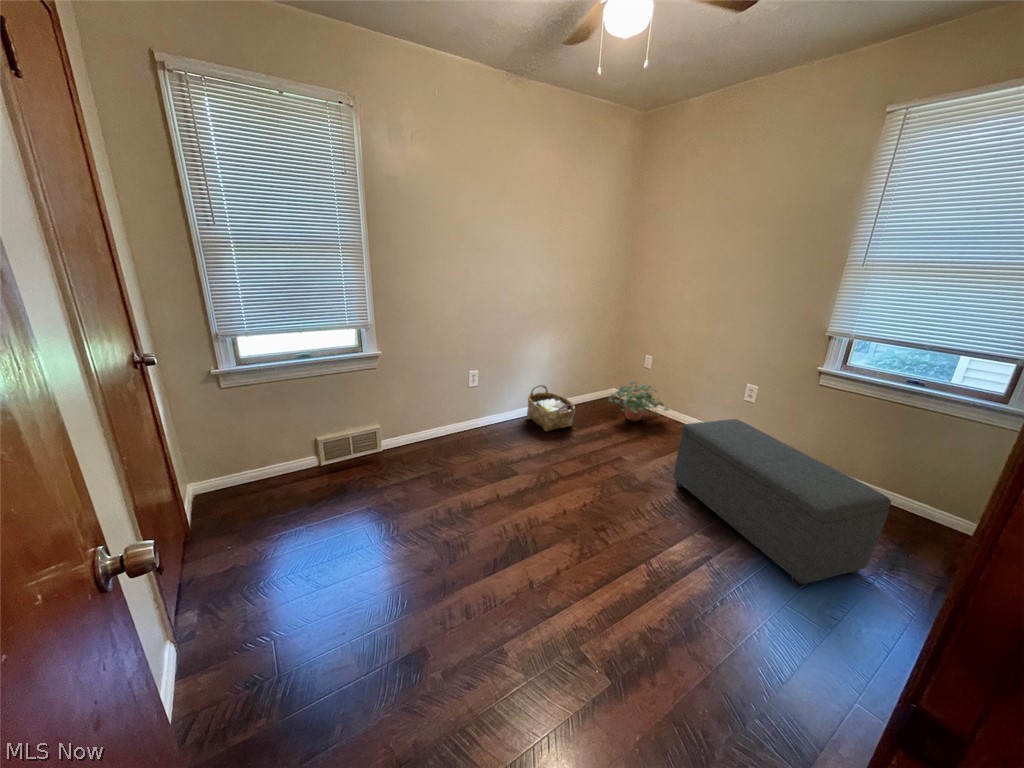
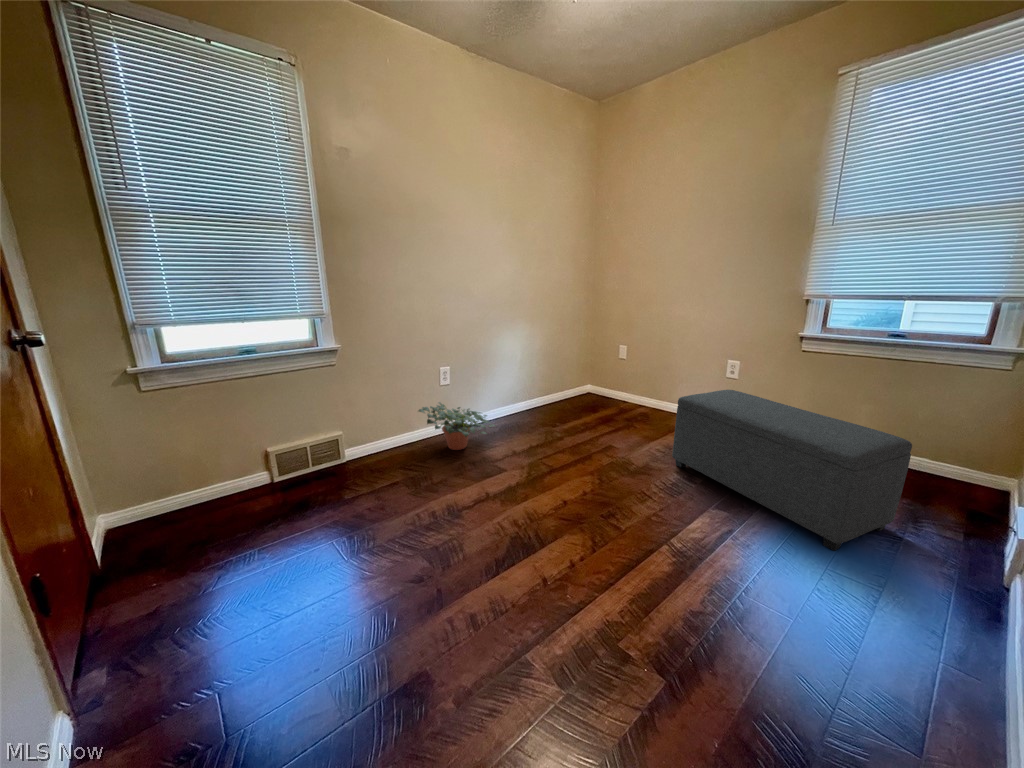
potted plant: present [608,381,668,421] -> present [419,402,495,450]
woven basket: present [527,385,575,431] -> none [505,381,556,428]

